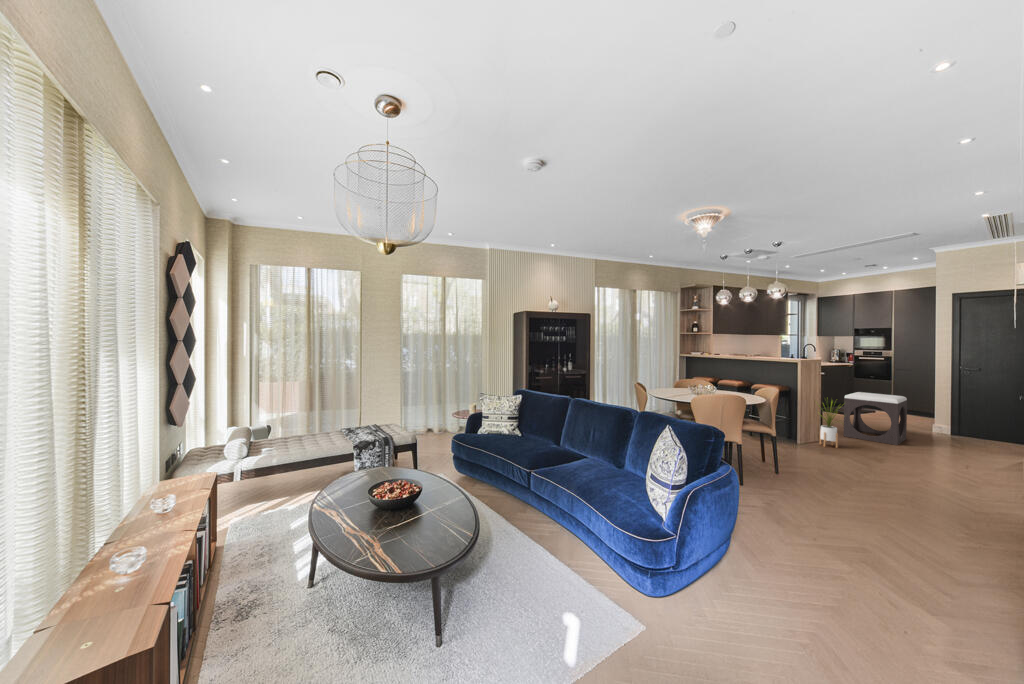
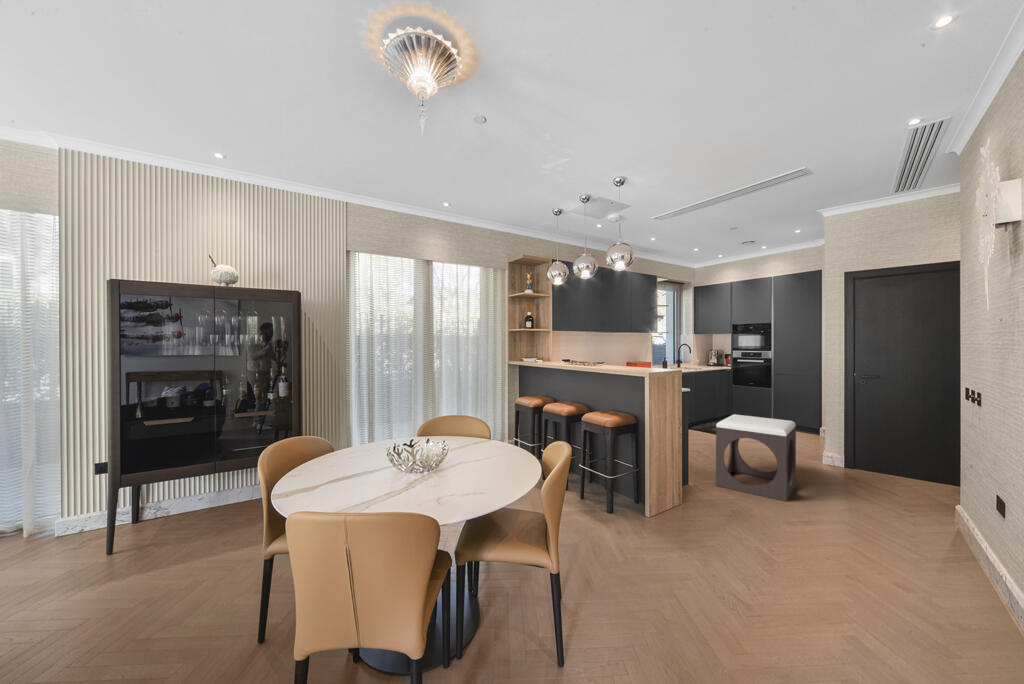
house plant: present [819,402,838,448] -> none [668,430,717,520]

